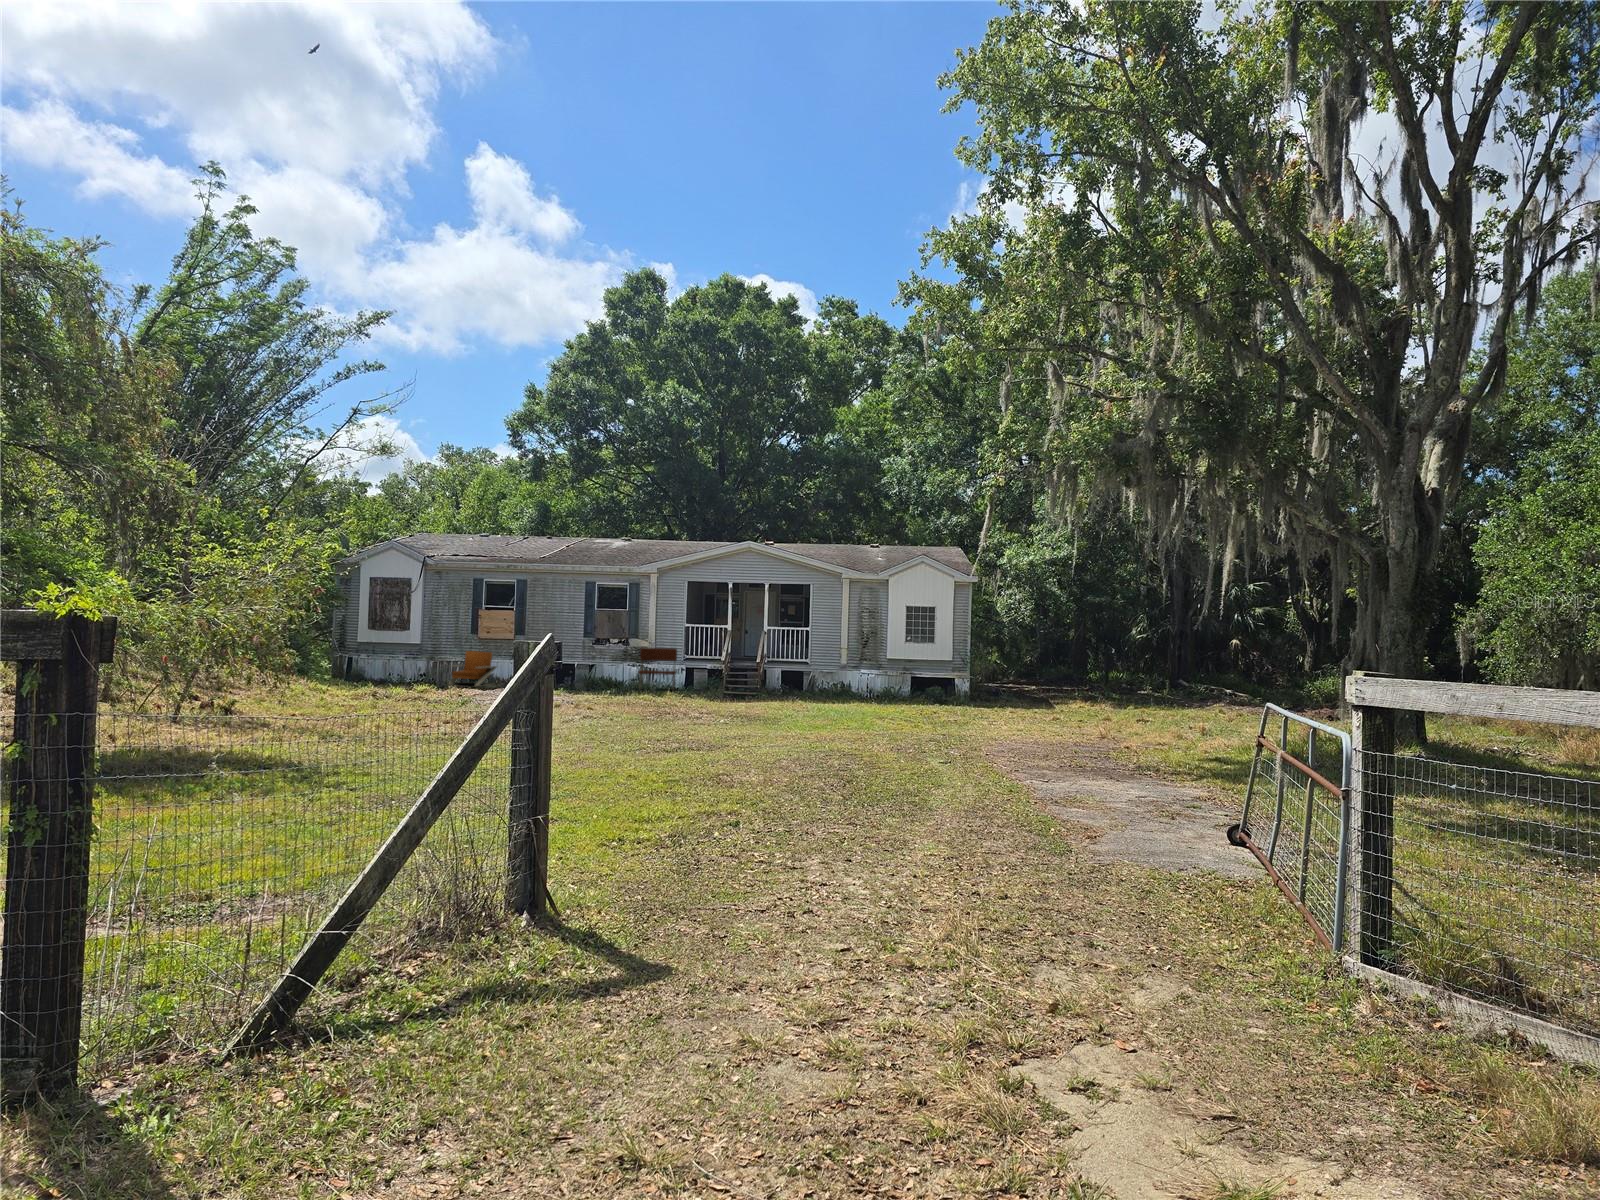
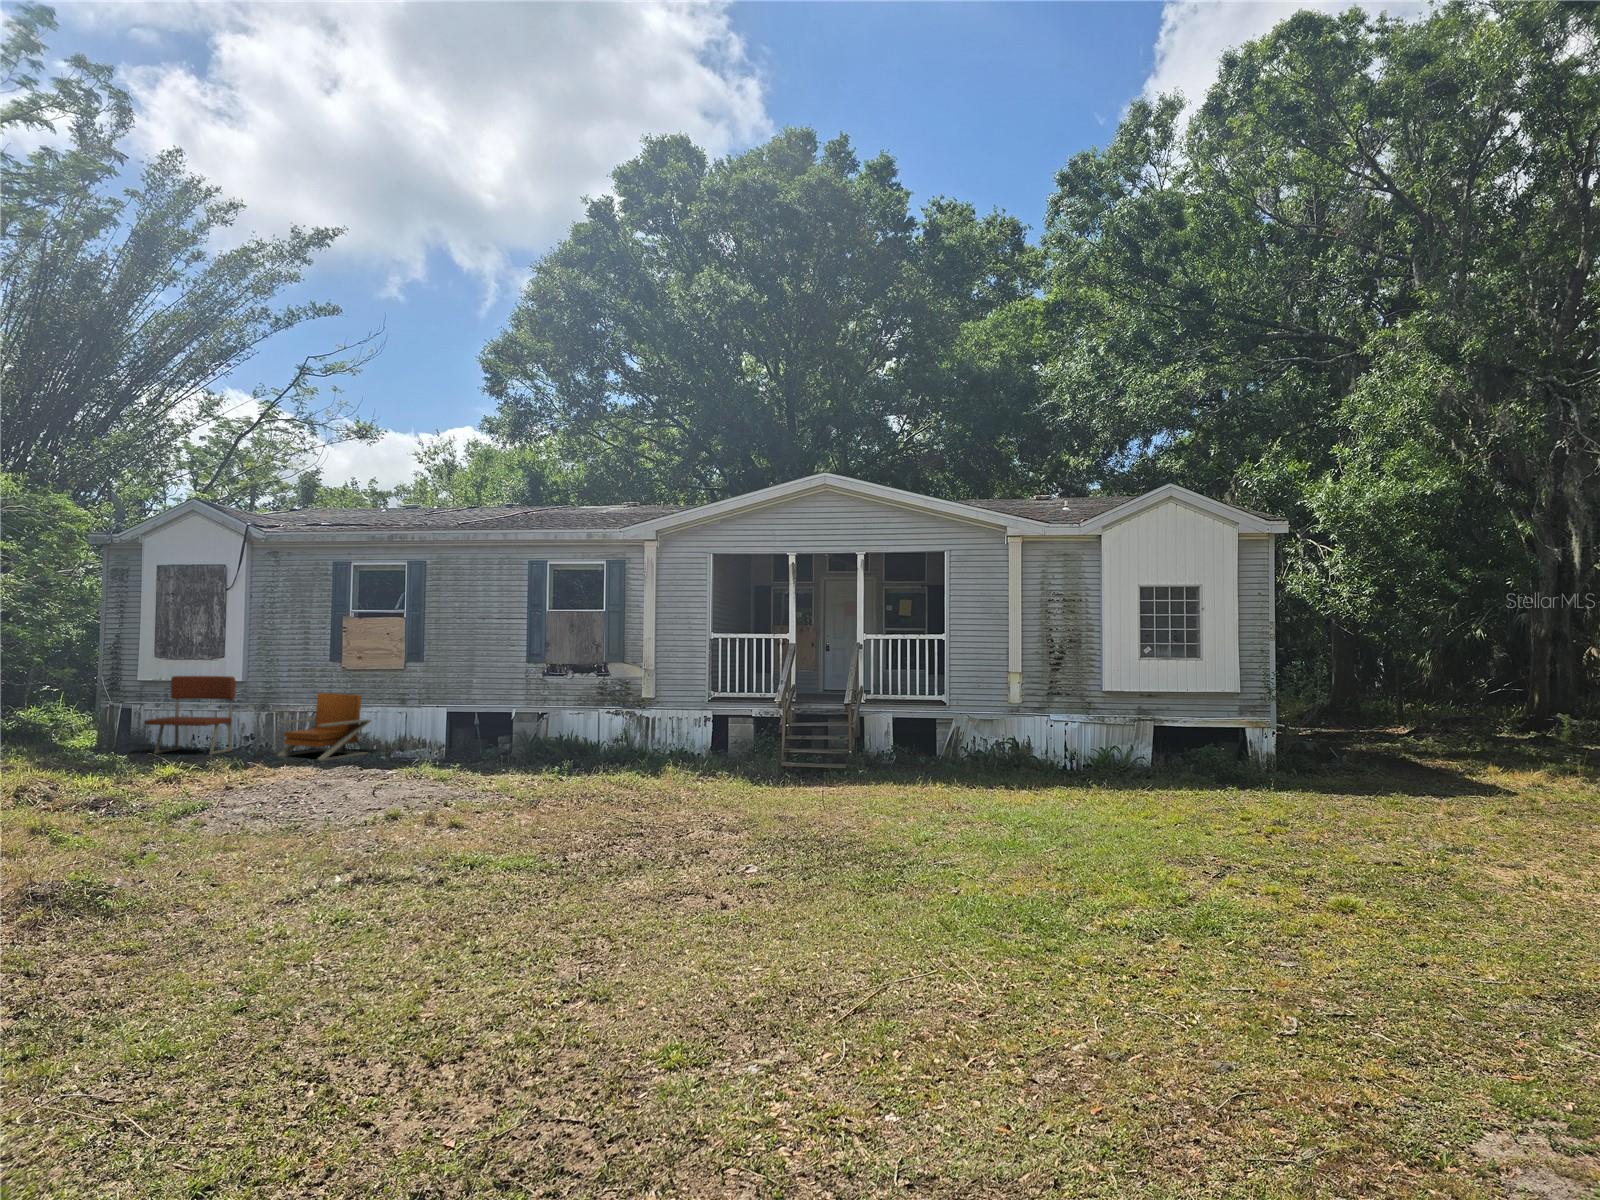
bench: present [638,648,677,690] -> present [144,676,236,755]

